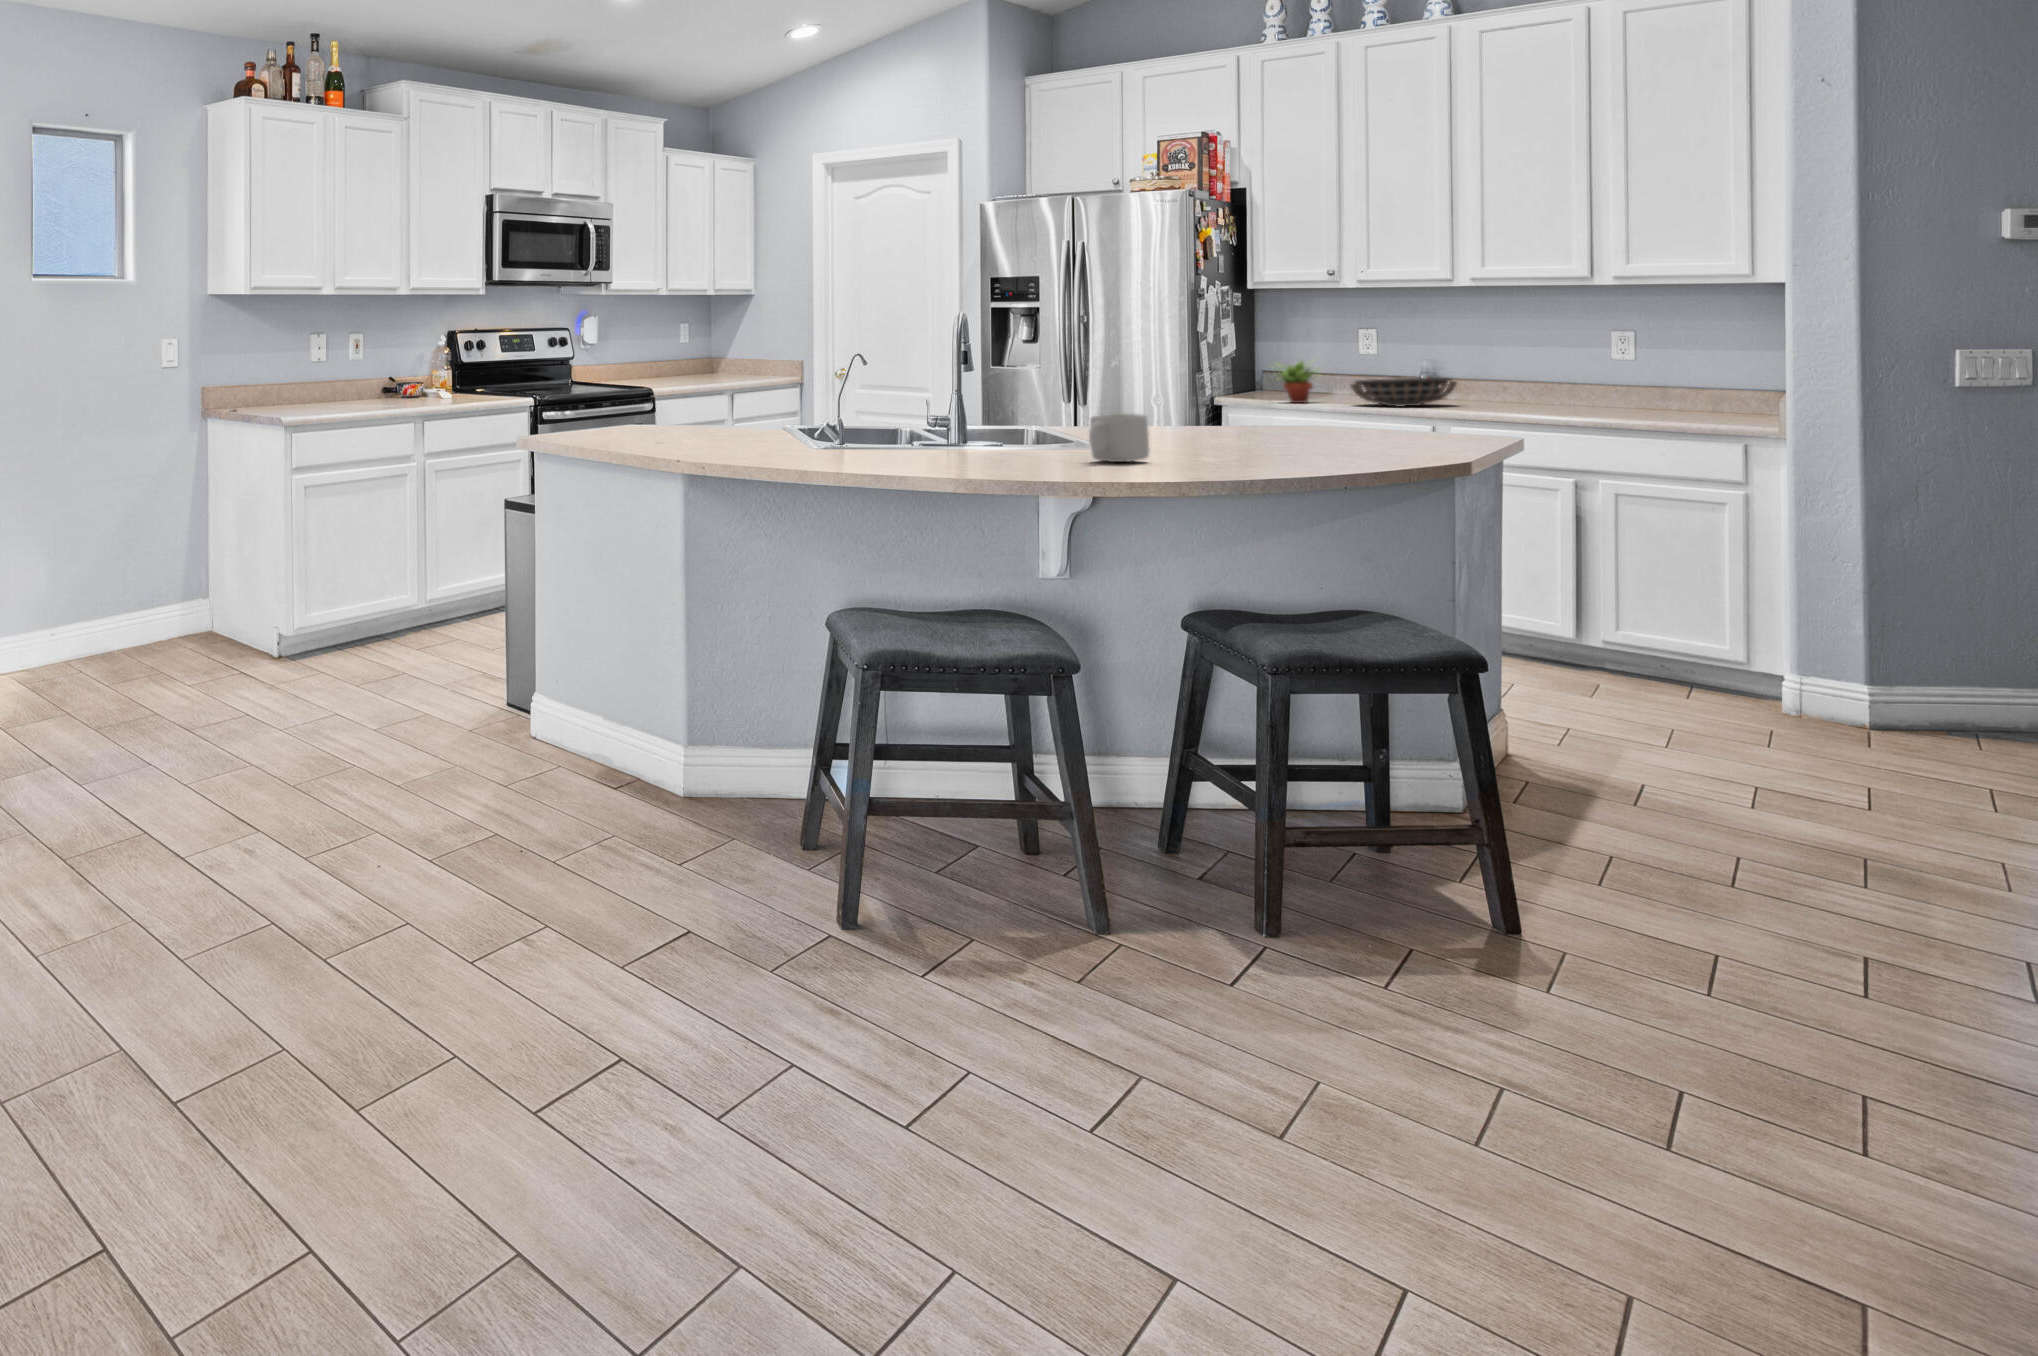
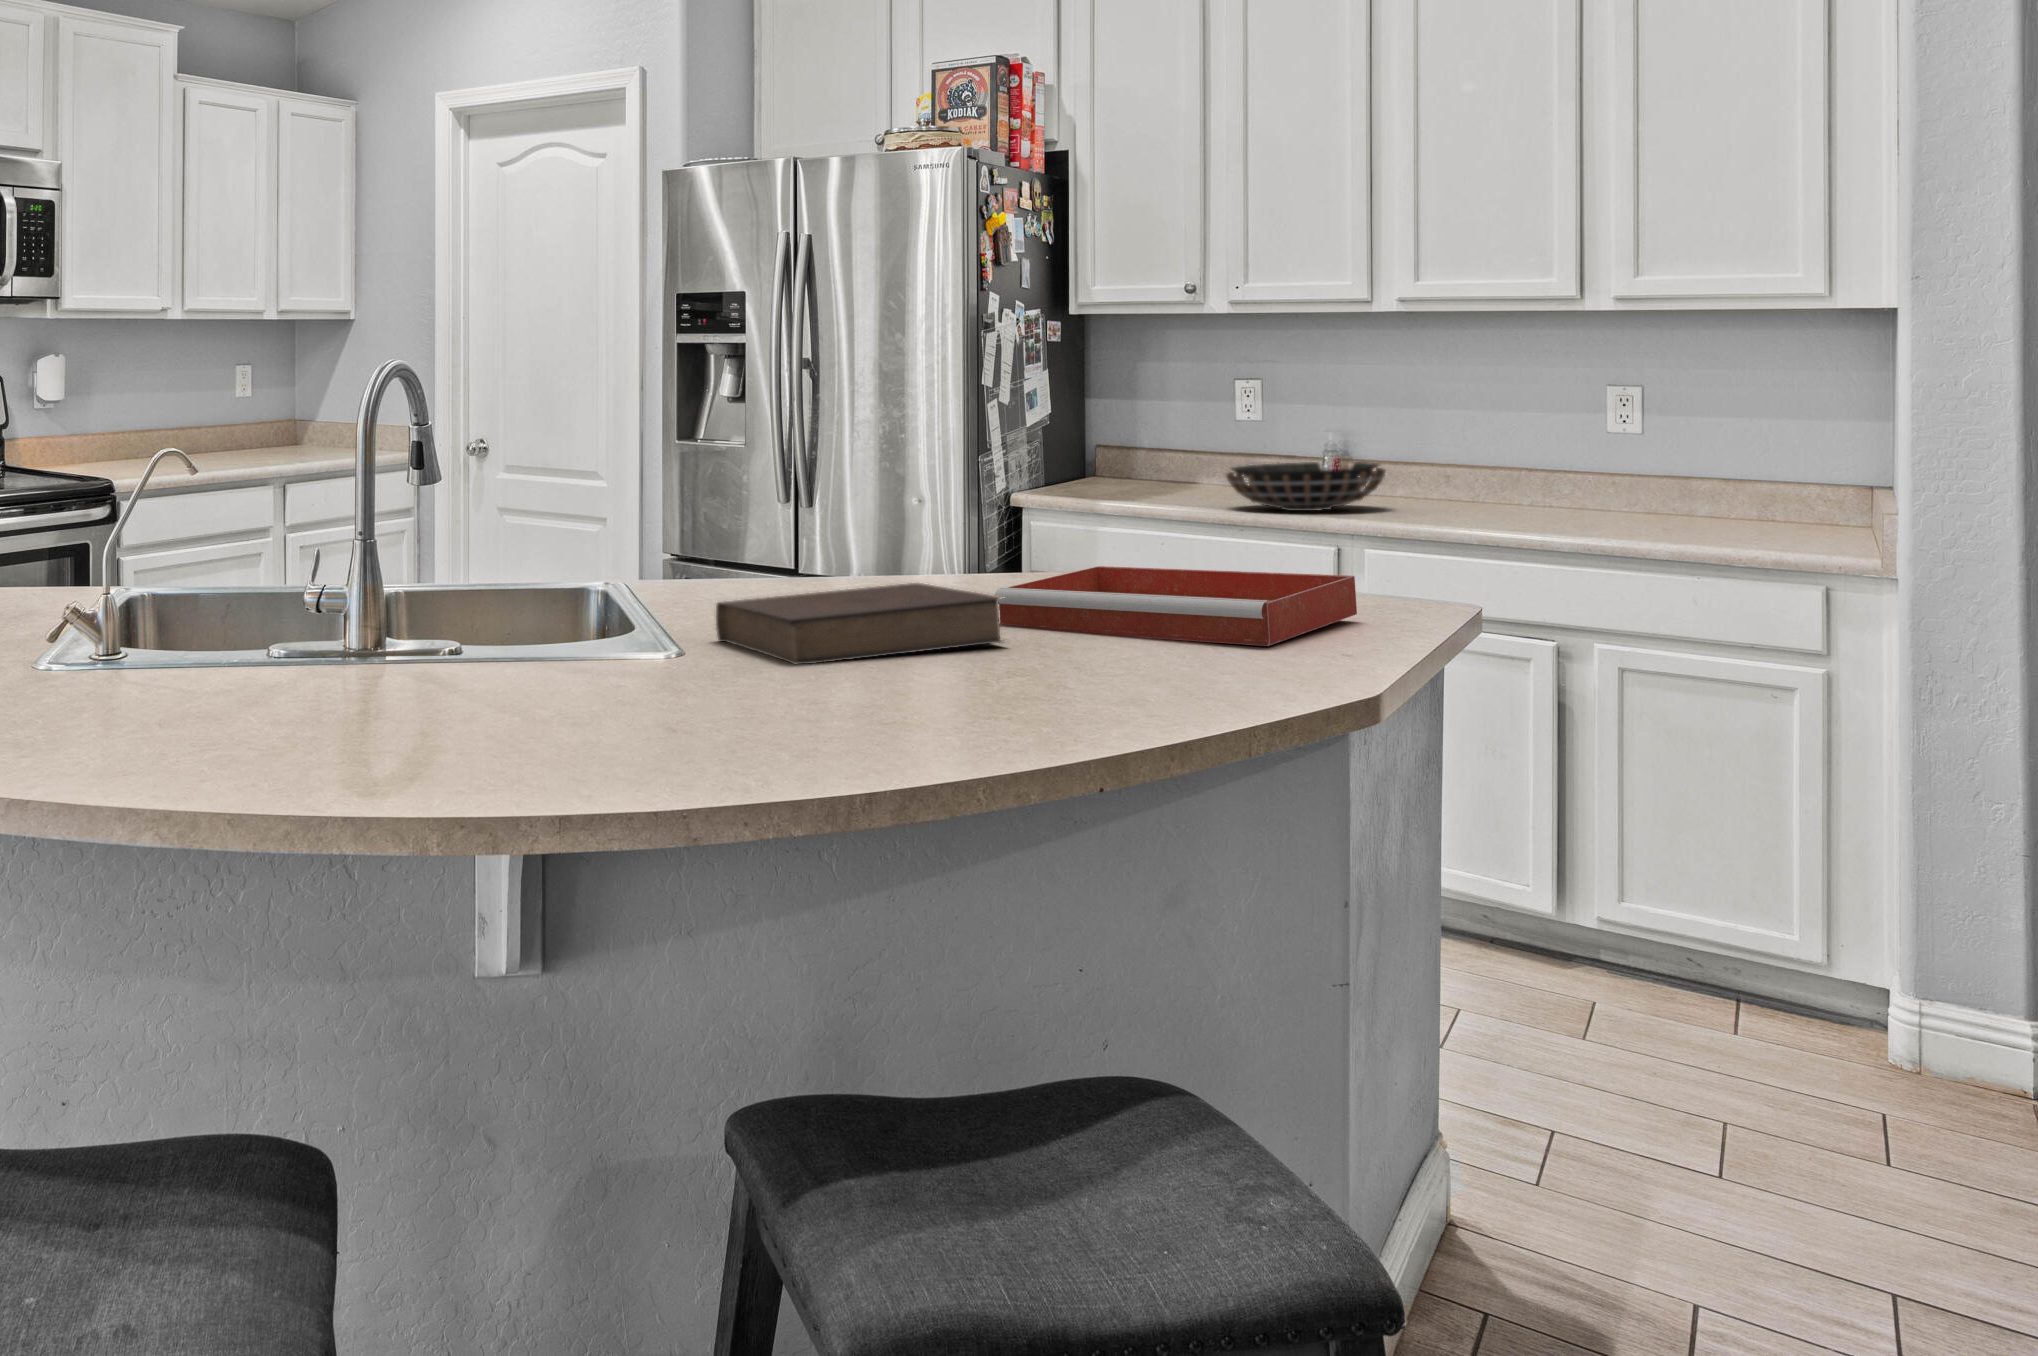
succulent plant: present [1280,361,1320,403] -> none [1107,426,1192,502]
mug: present [1089,414,1150,462] -> none [487,601,638,721]
tray: none [1274,417,1472,446] -> present [995,566,1357,646]
book: none [1136,421,1294,452] -> present [716,583,1004,664]

